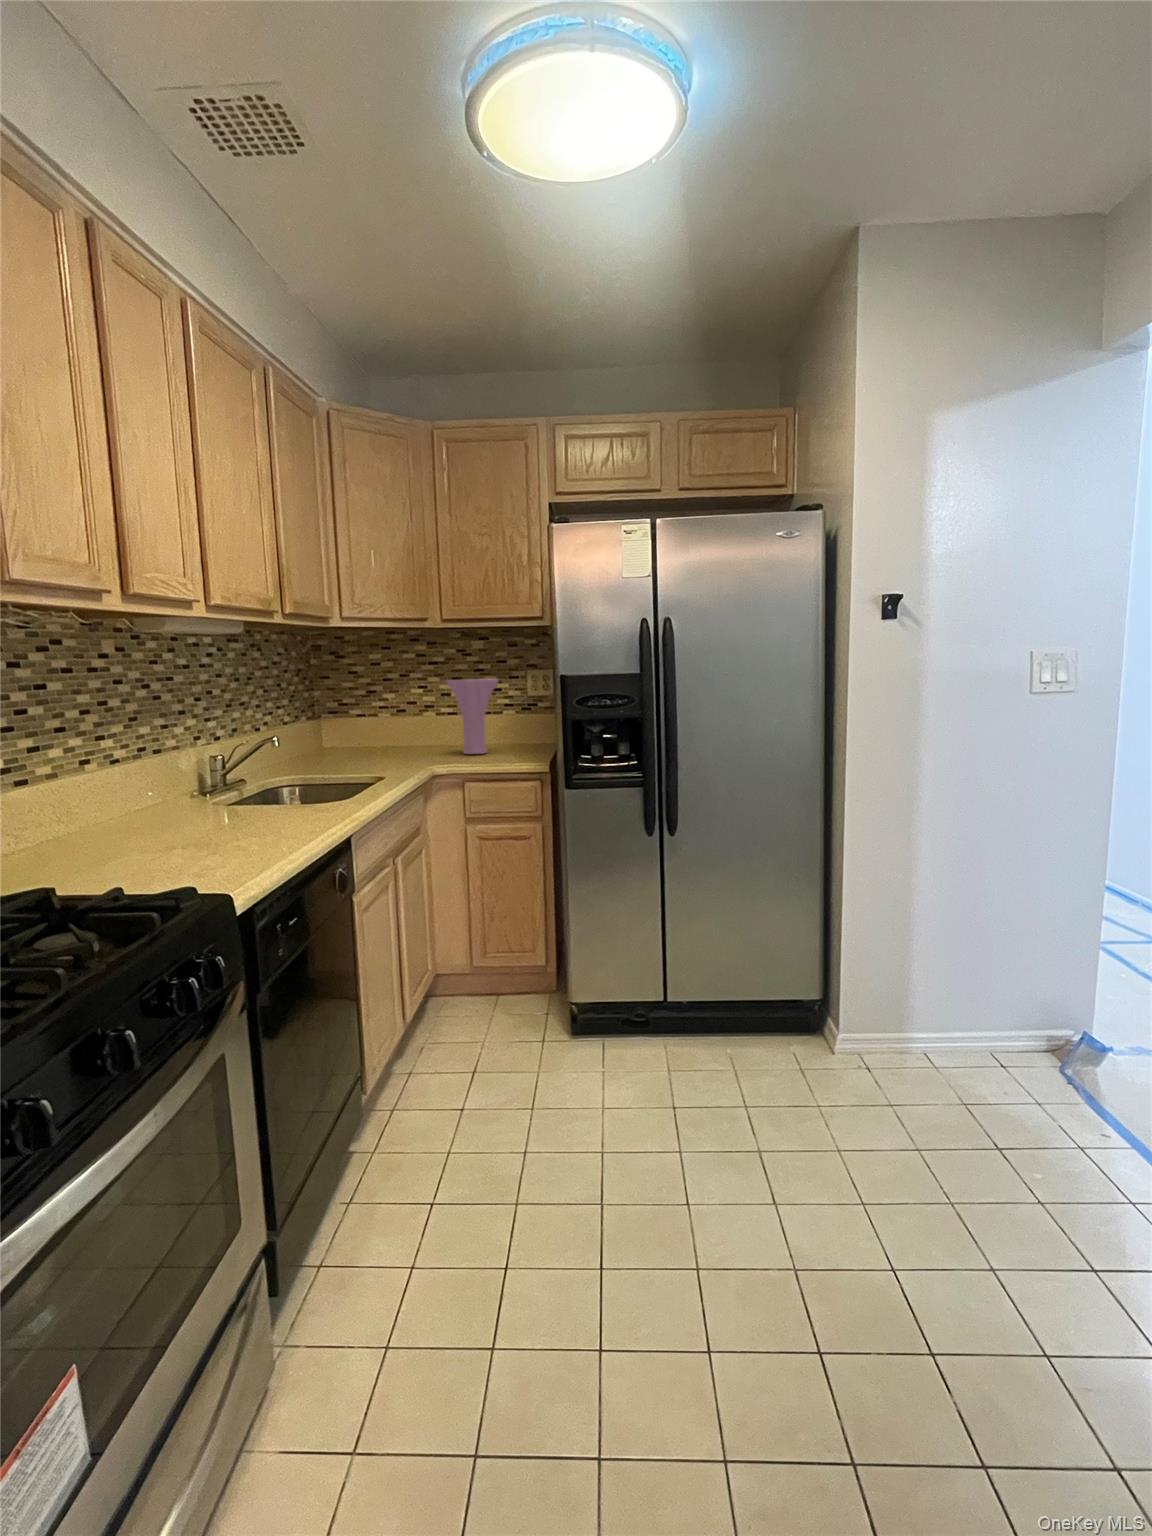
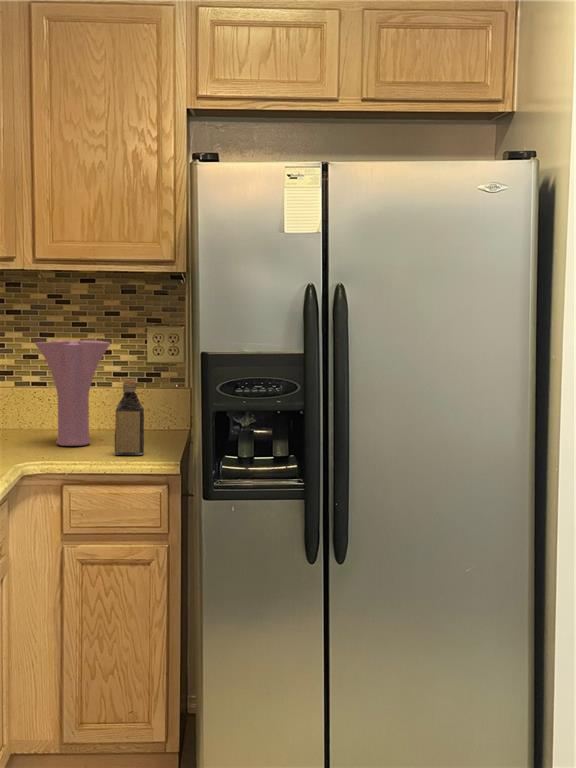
bottle: none [502,706,524,759] -> present [115,382,144,455]

